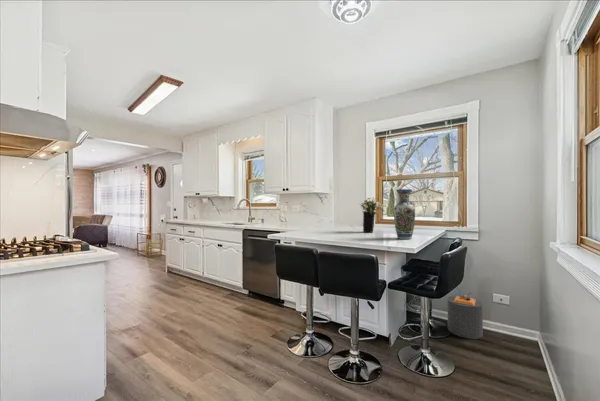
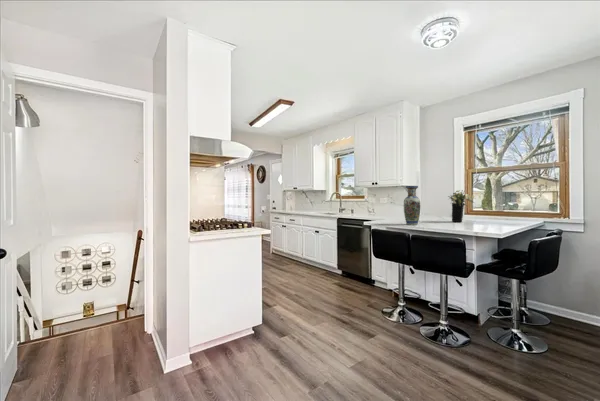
vase: present [394,189,415,239] -> present [404,186,421,225]
trash can: present [448,287,483,339] -> none [543,275,585,327]

